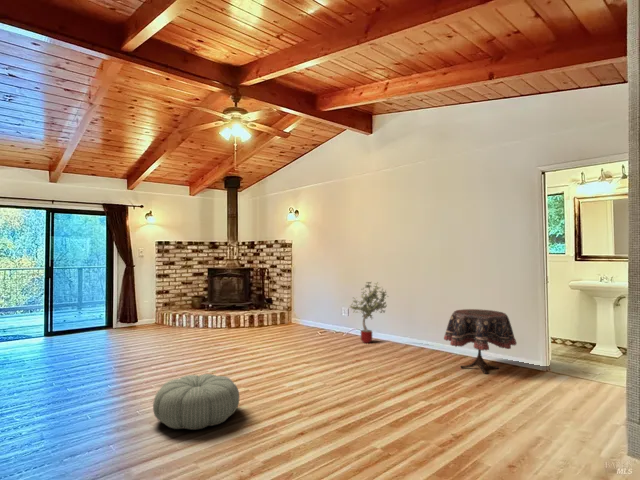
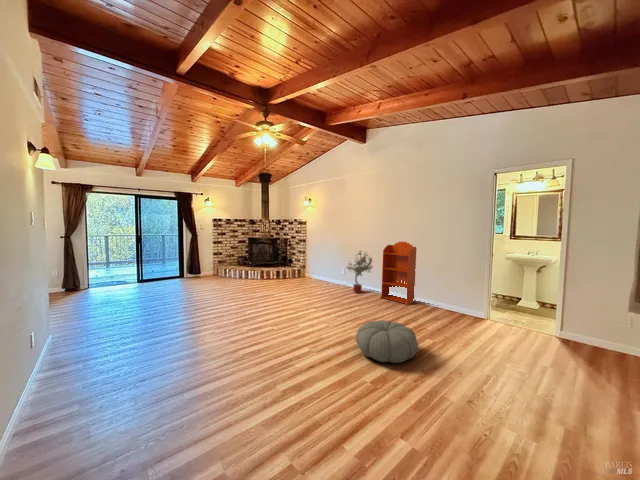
bookcase: none [399,267,447,357] -> present [380,242,417,305]
side table: present [444,309,516,374] -> none [414,273,467,320]
pouf: present [153,374,239,430] -> present [356,320,418,363]

